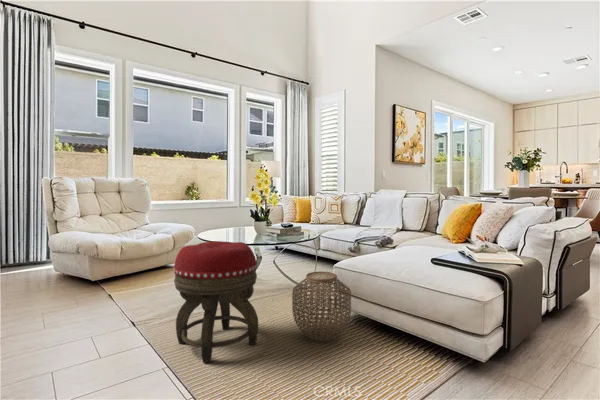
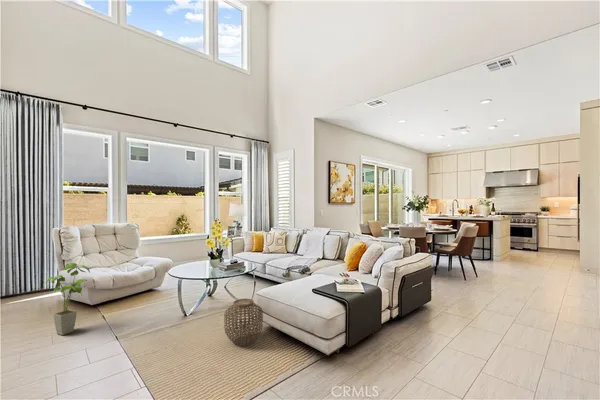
house plant: none [30,216,91,318] -> present [46,263,90,335]
footstool: present [174,241,258,363] -> none [143,281,200,363]

